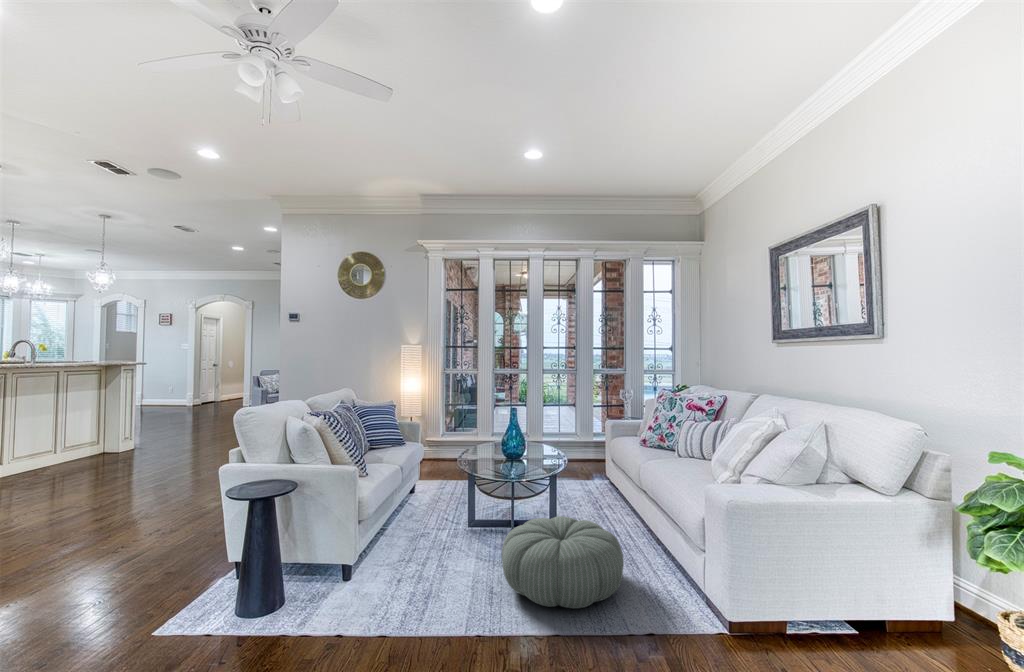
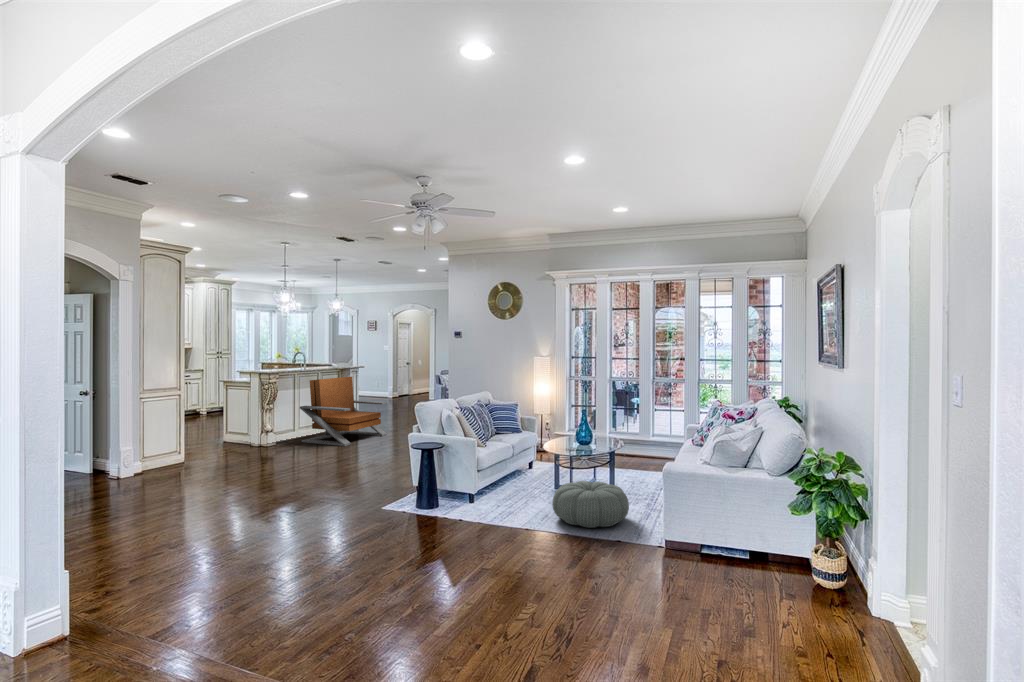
lounge chair: none [12,377,181,484] -> present [300,377,387,446]

